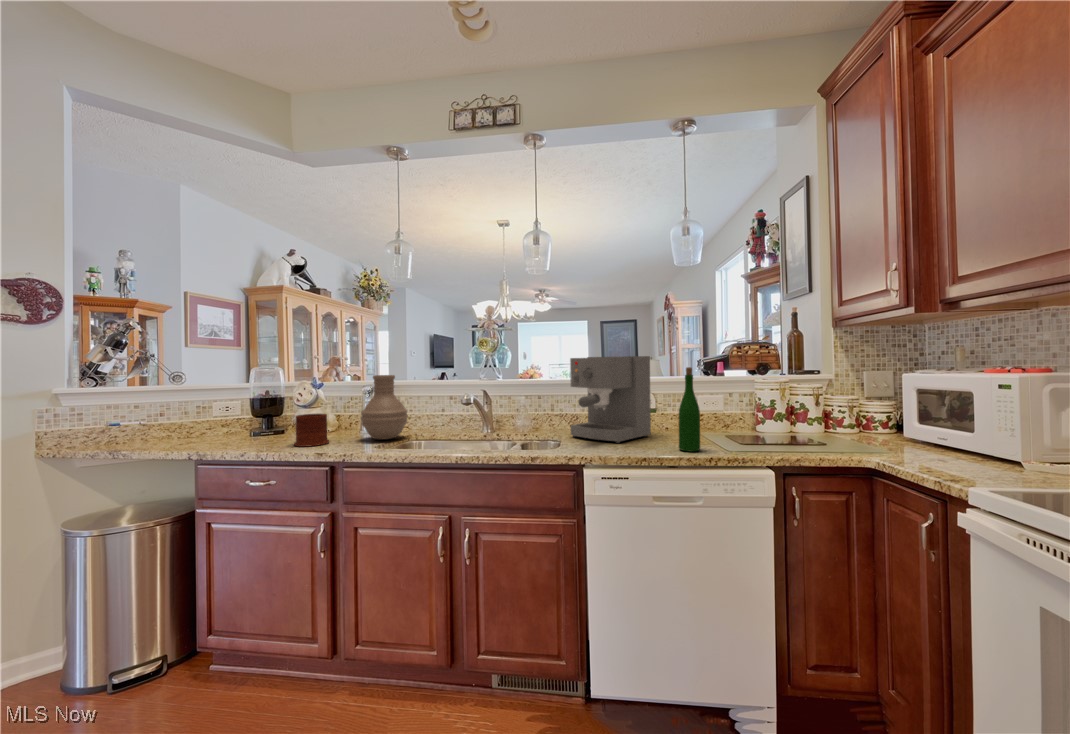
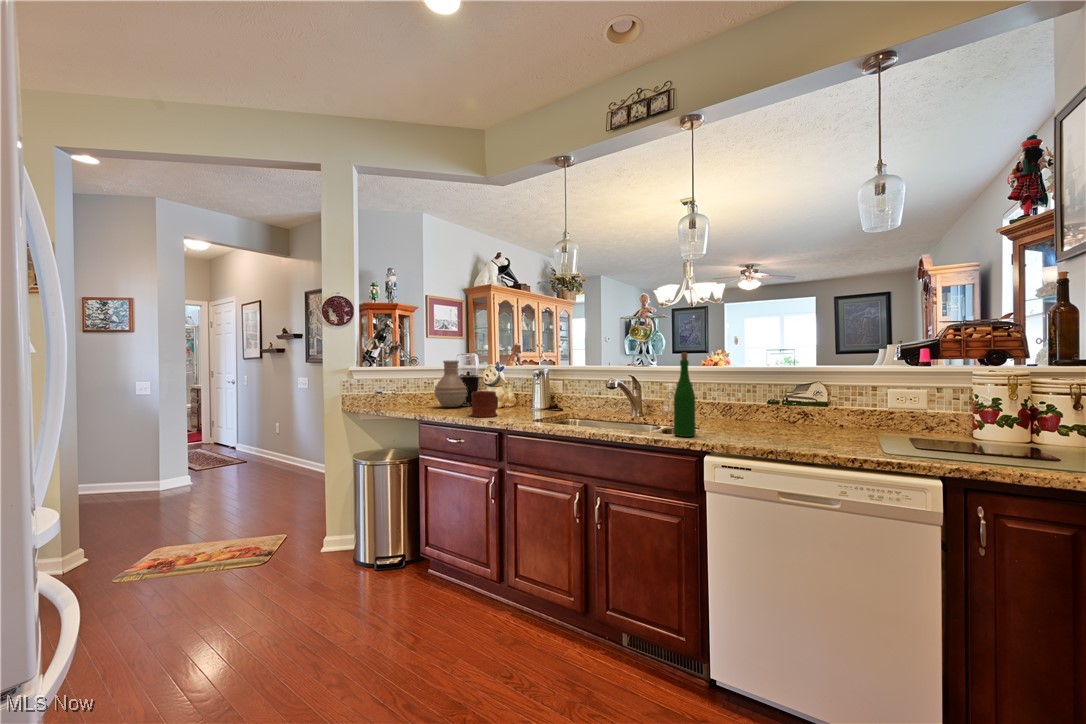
coffee maker: present [570,356,651,443] -> none [710,340,811,435]
wine bottle: present [679,367,700,452] -> present [674,352,695,437]
vase: present [361,375,408,439] -> present [434,361,467,407]

